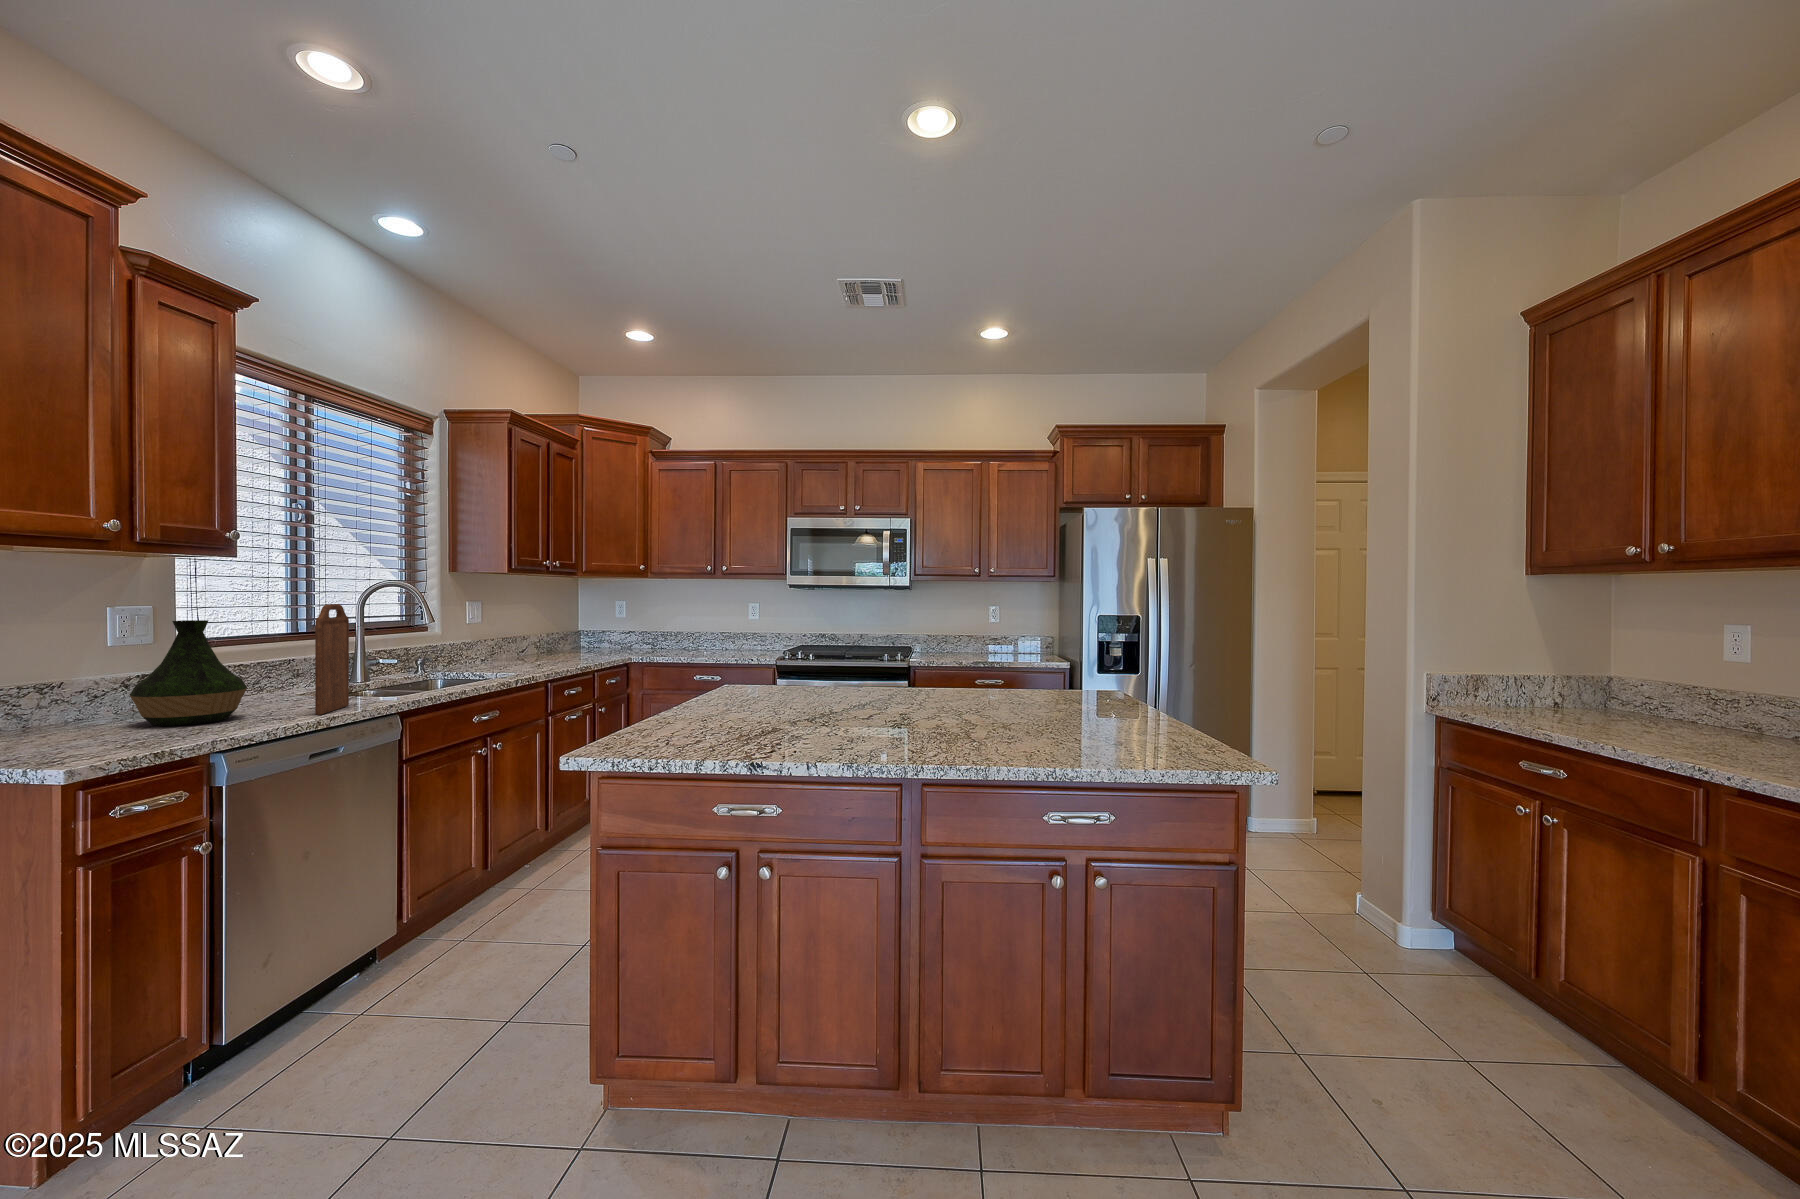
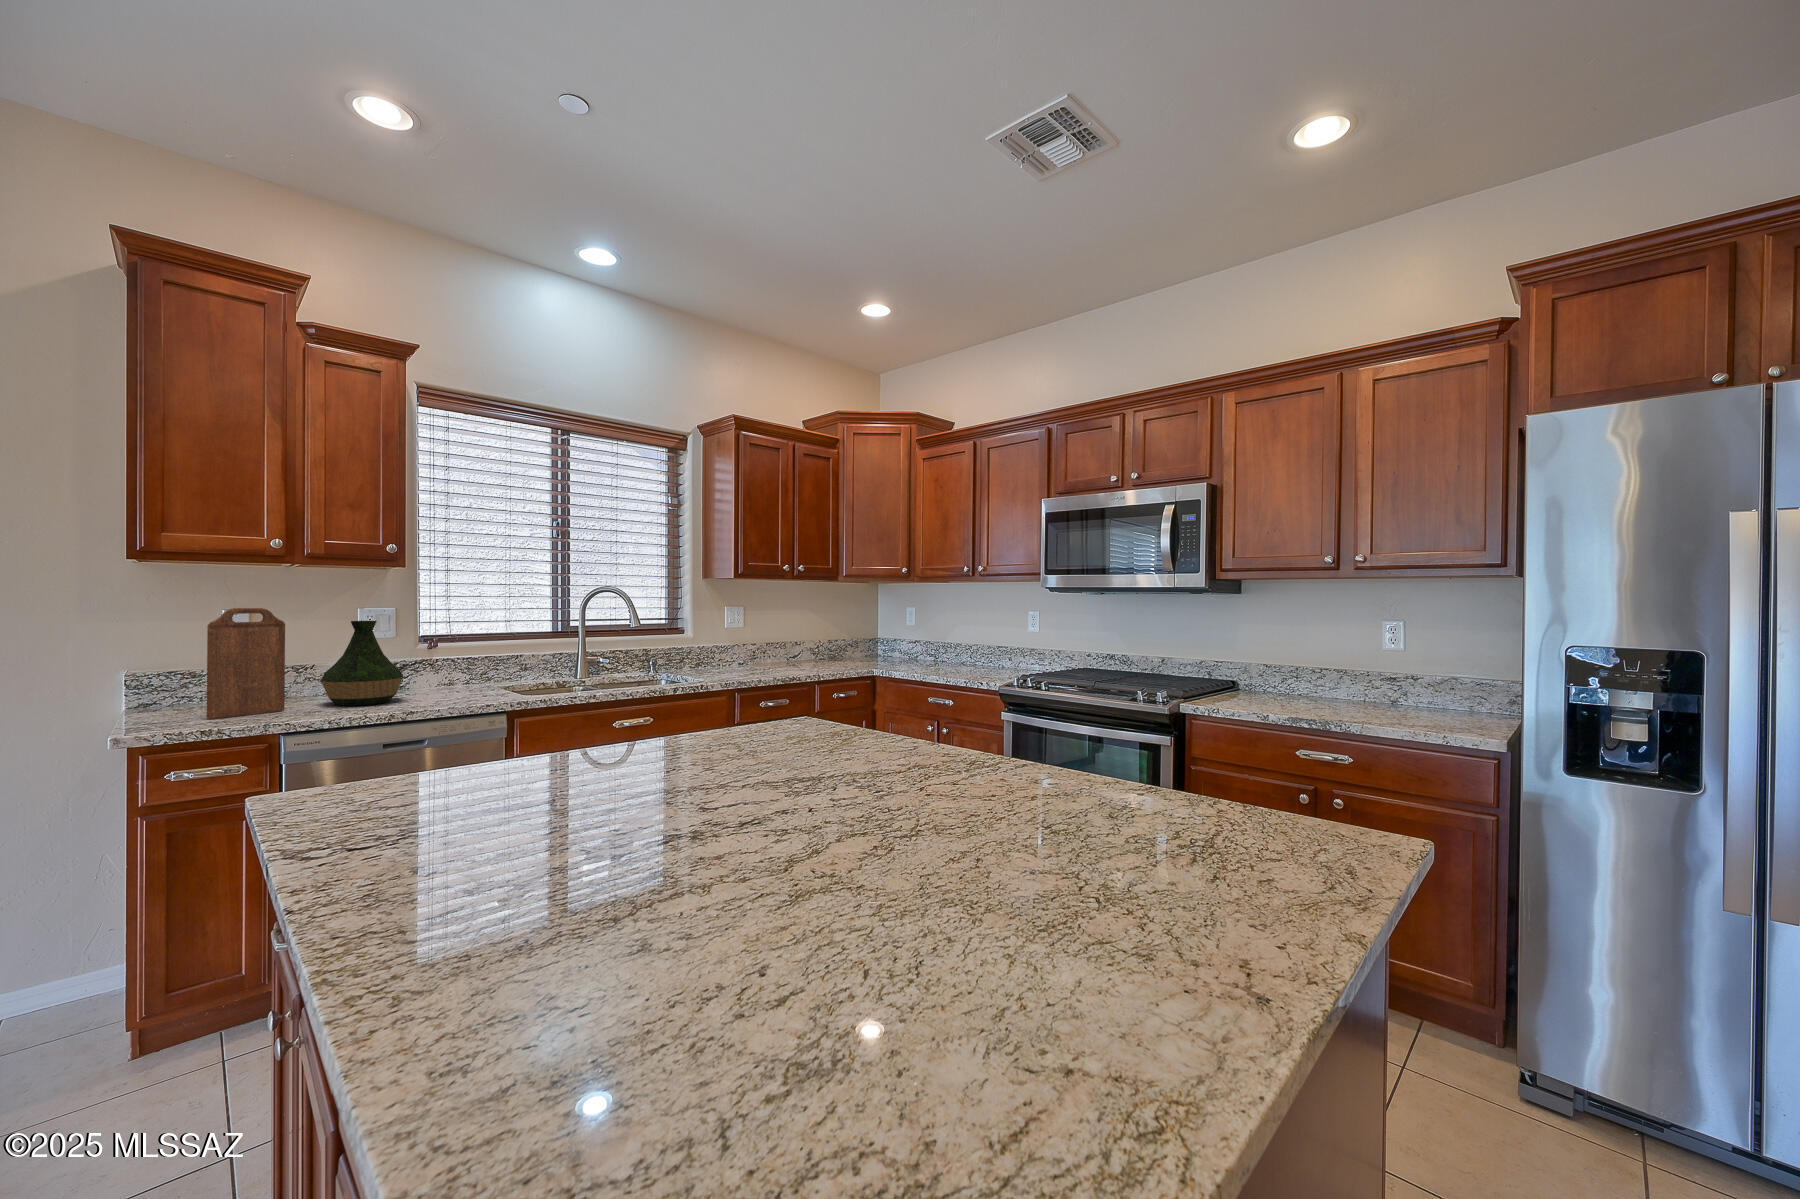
cutting board: present [315,604,349,715] -> present [207,608,285,719]

